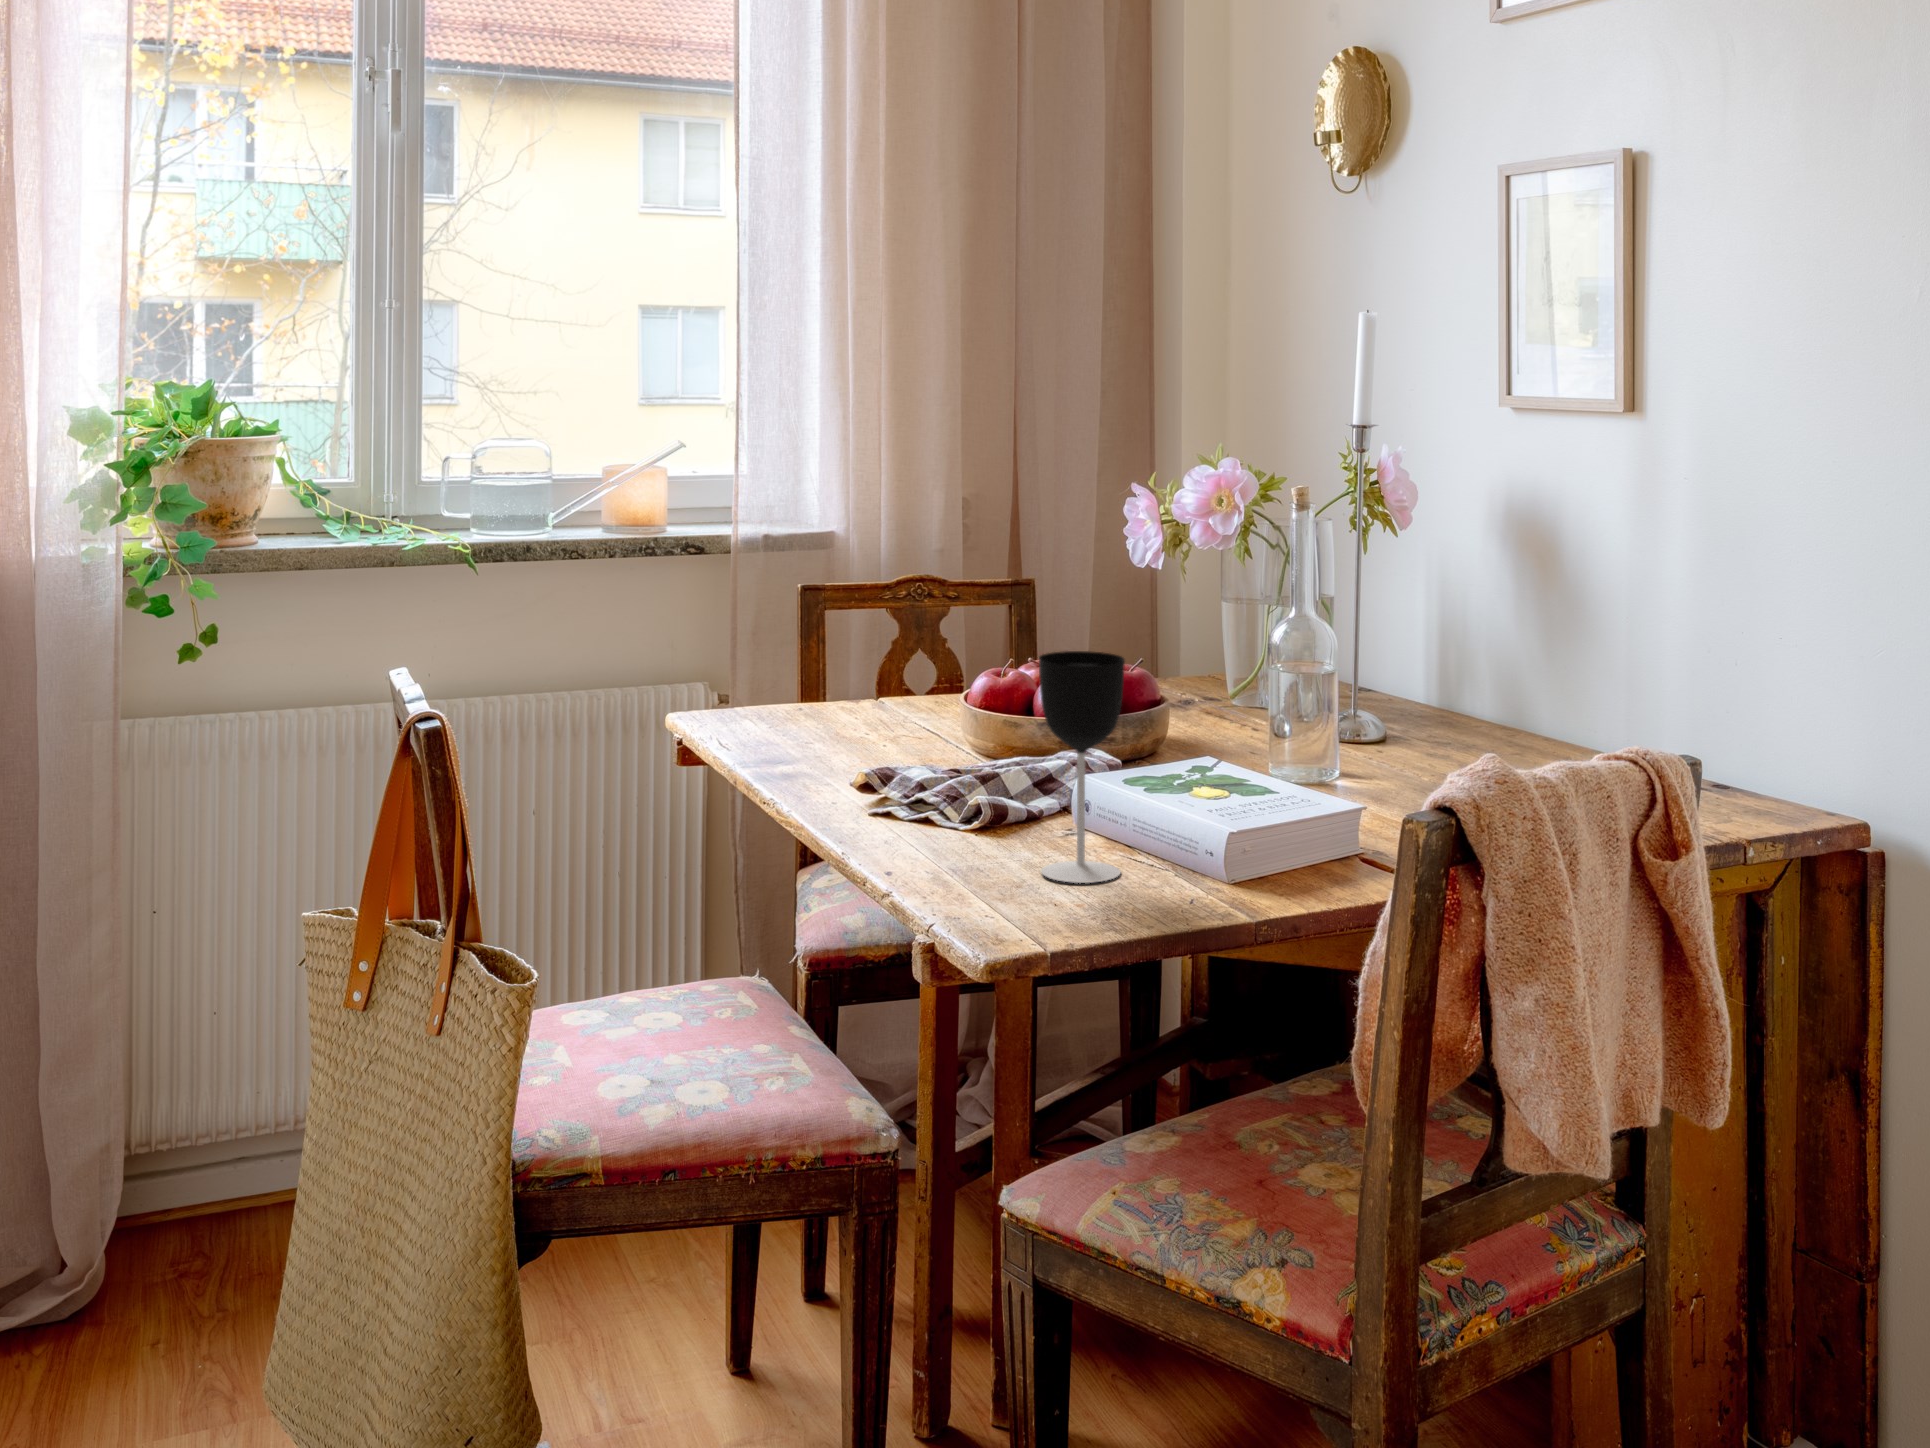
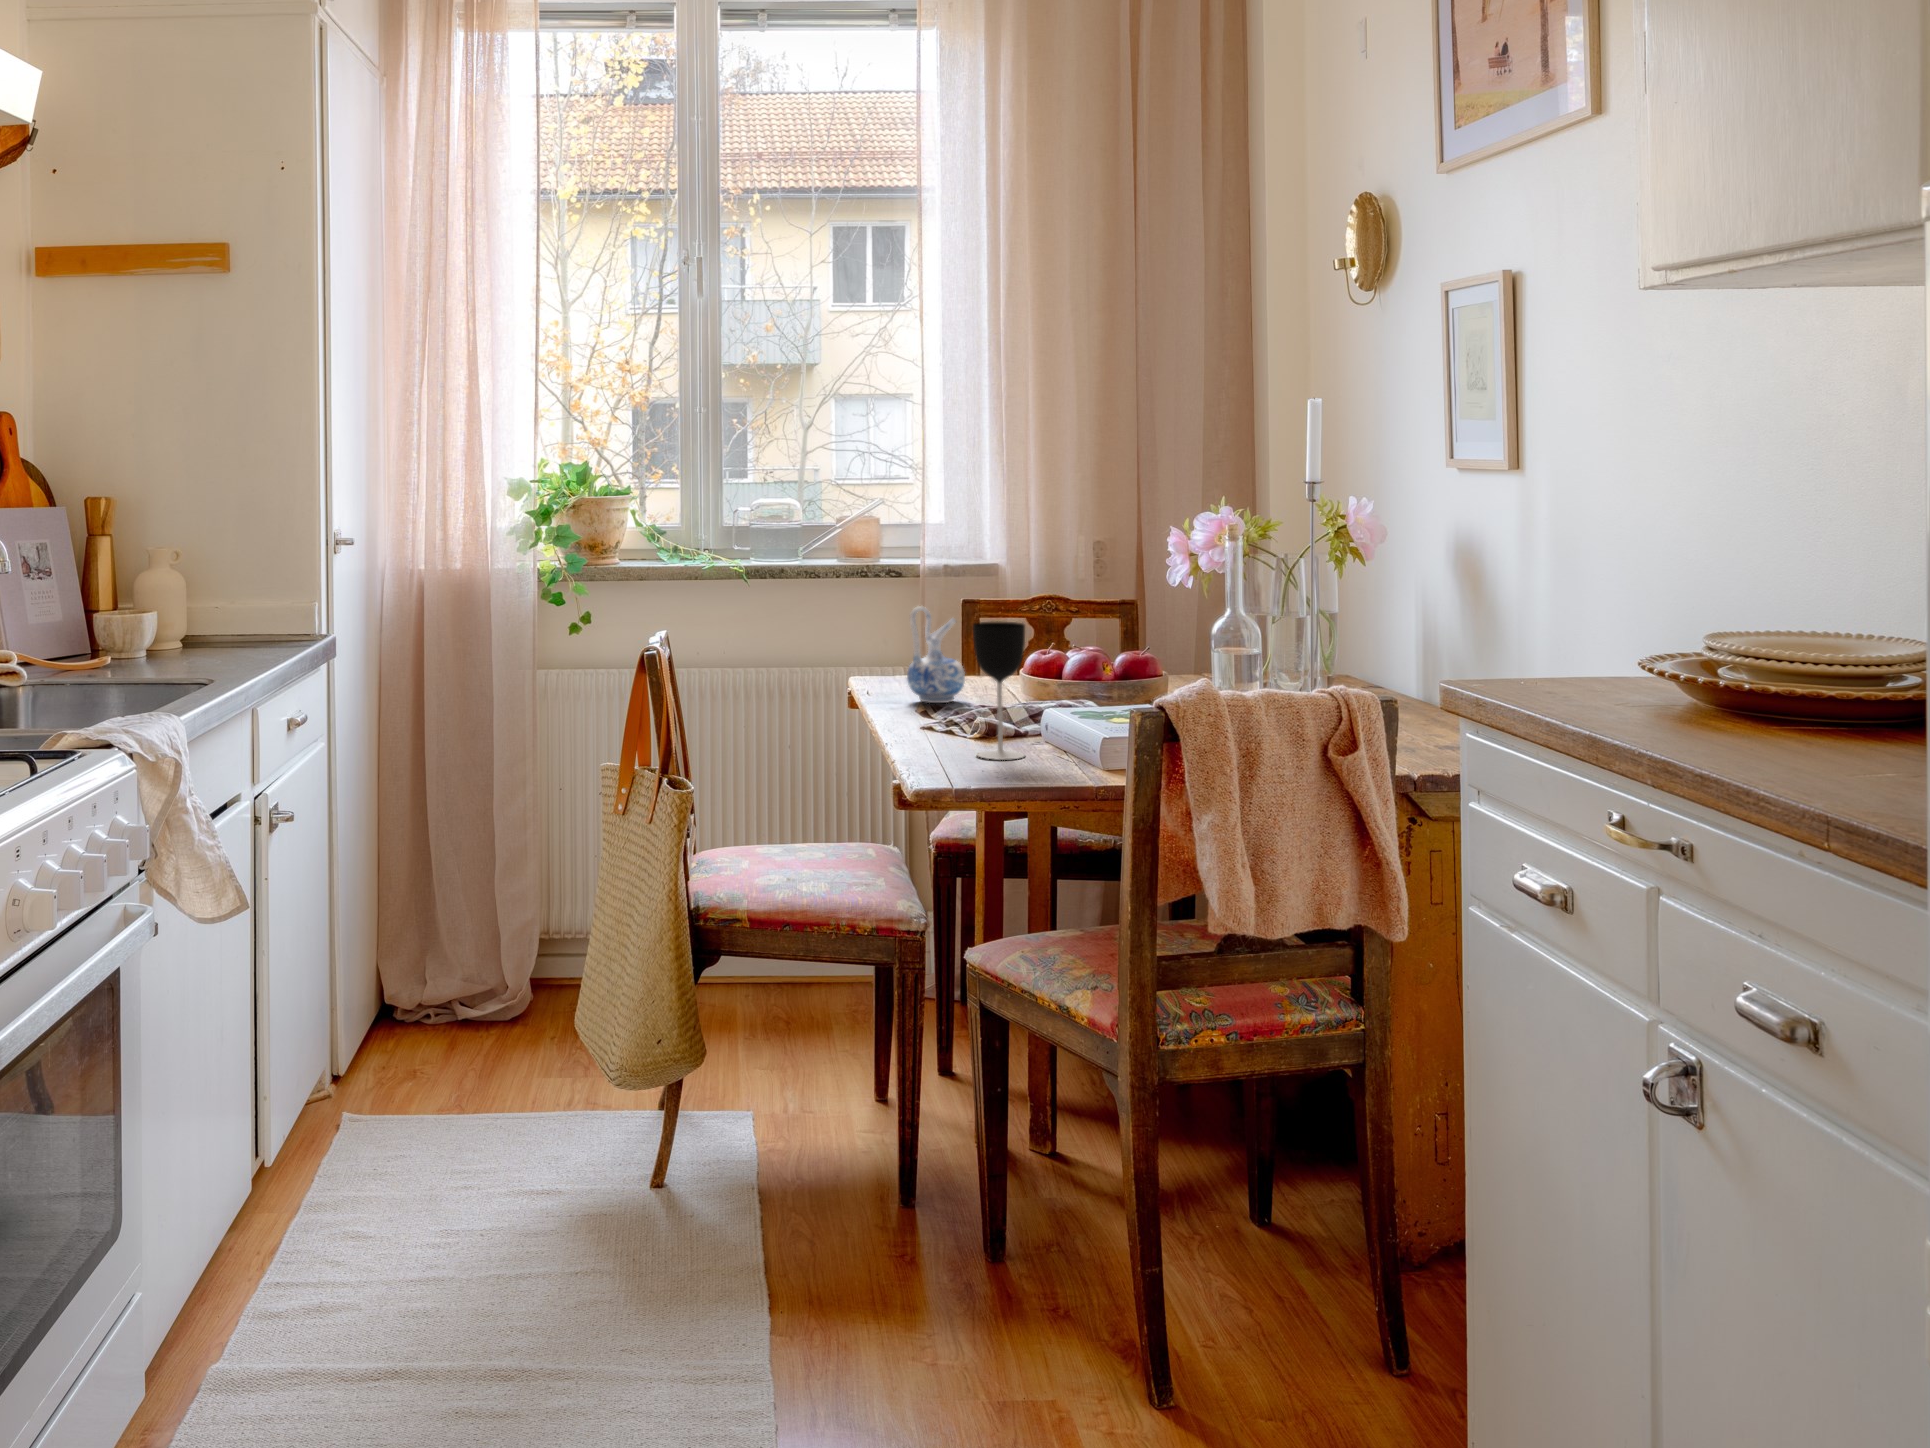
ceramic pitcher: none [808,613,896,762] -> present [907,606,965,703]

